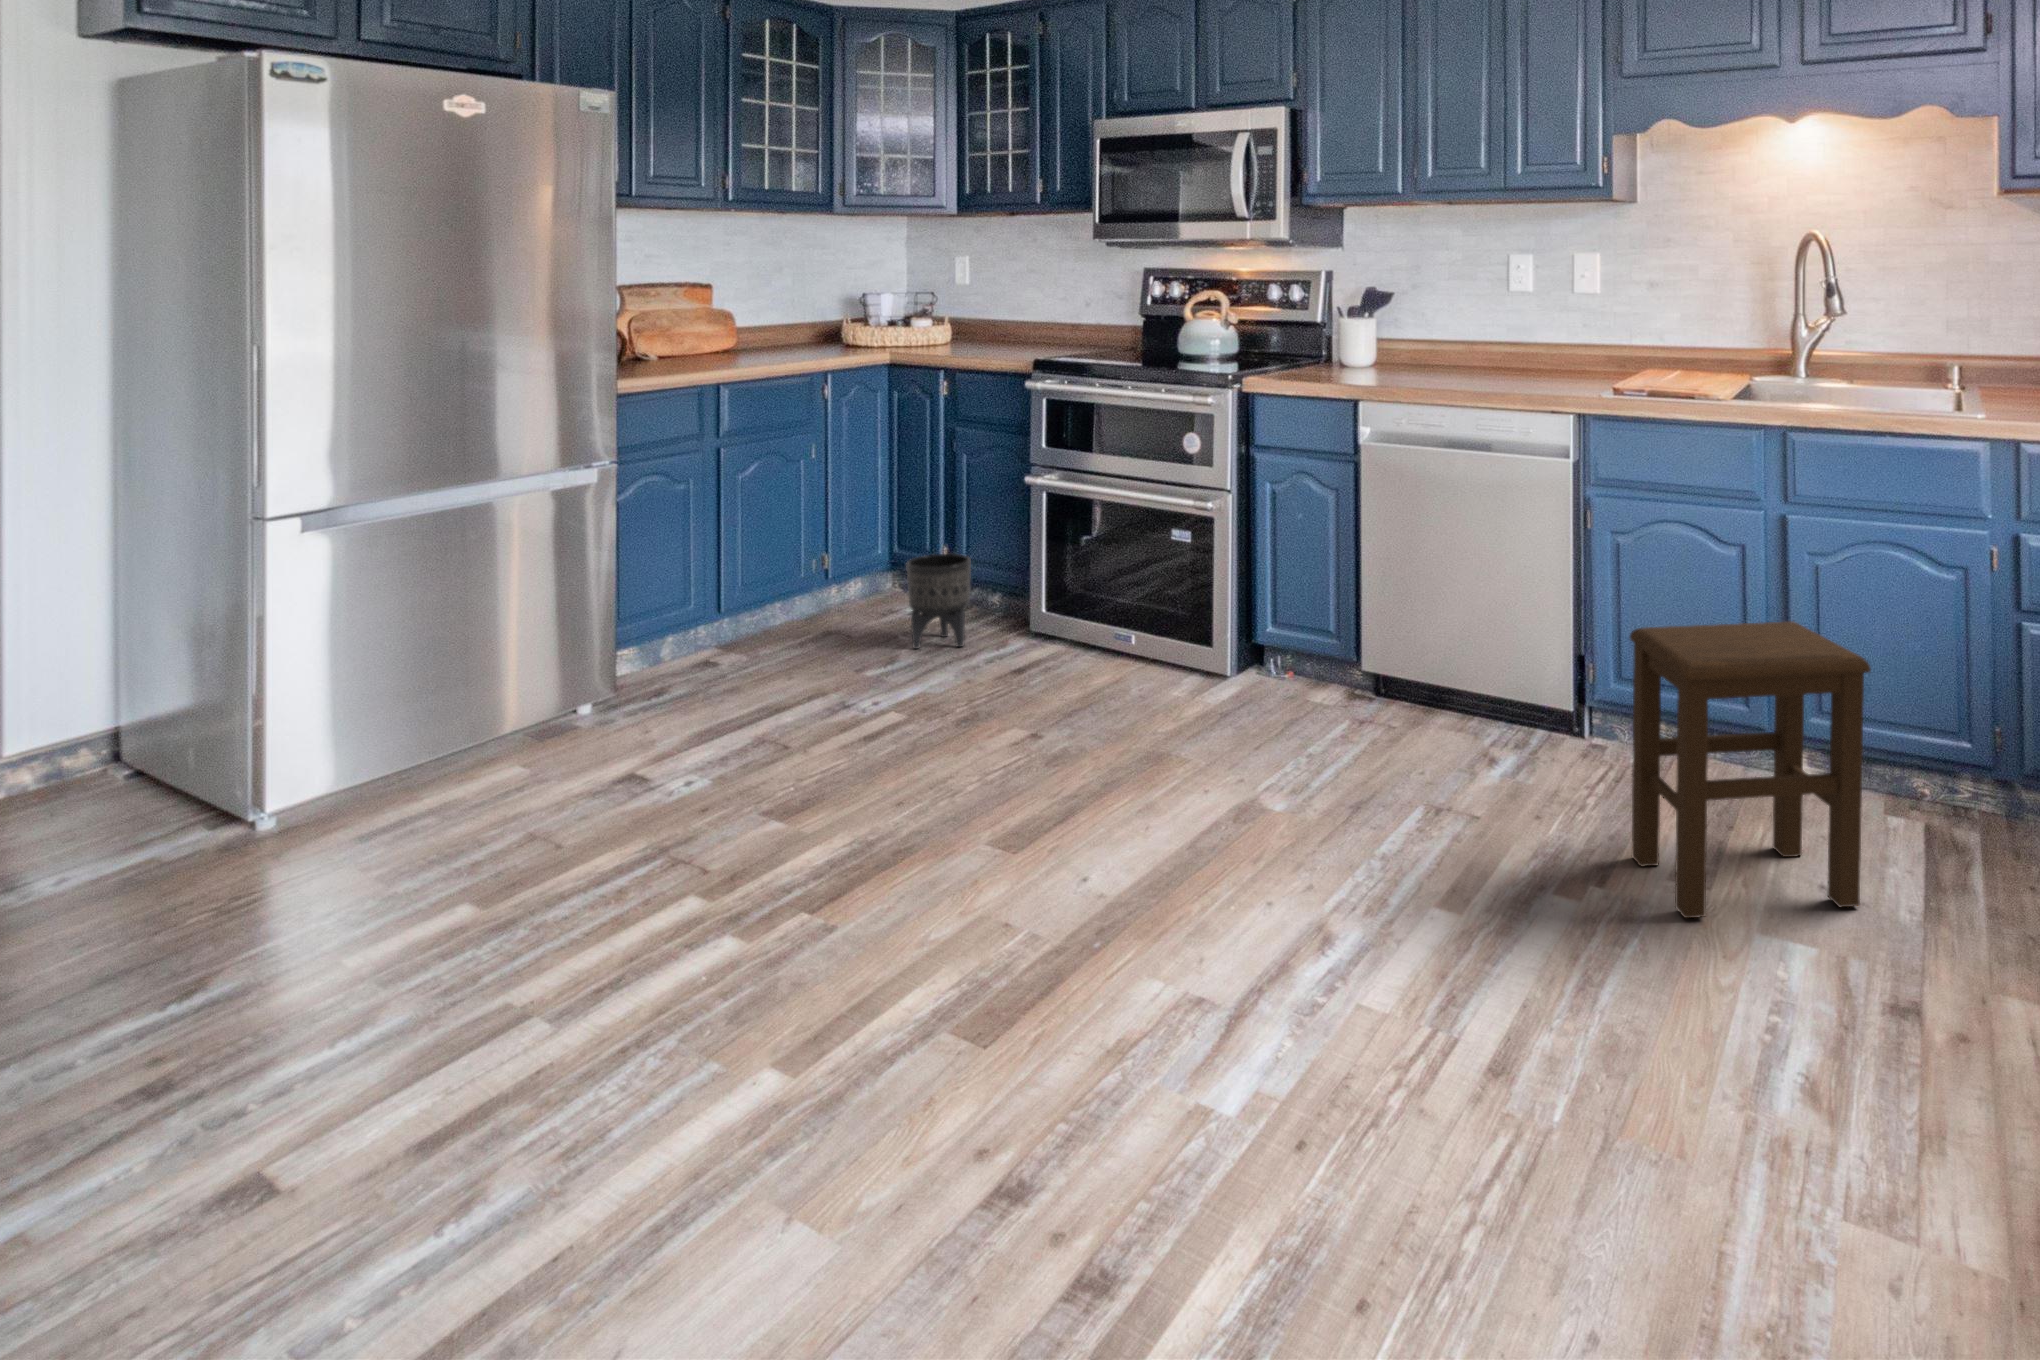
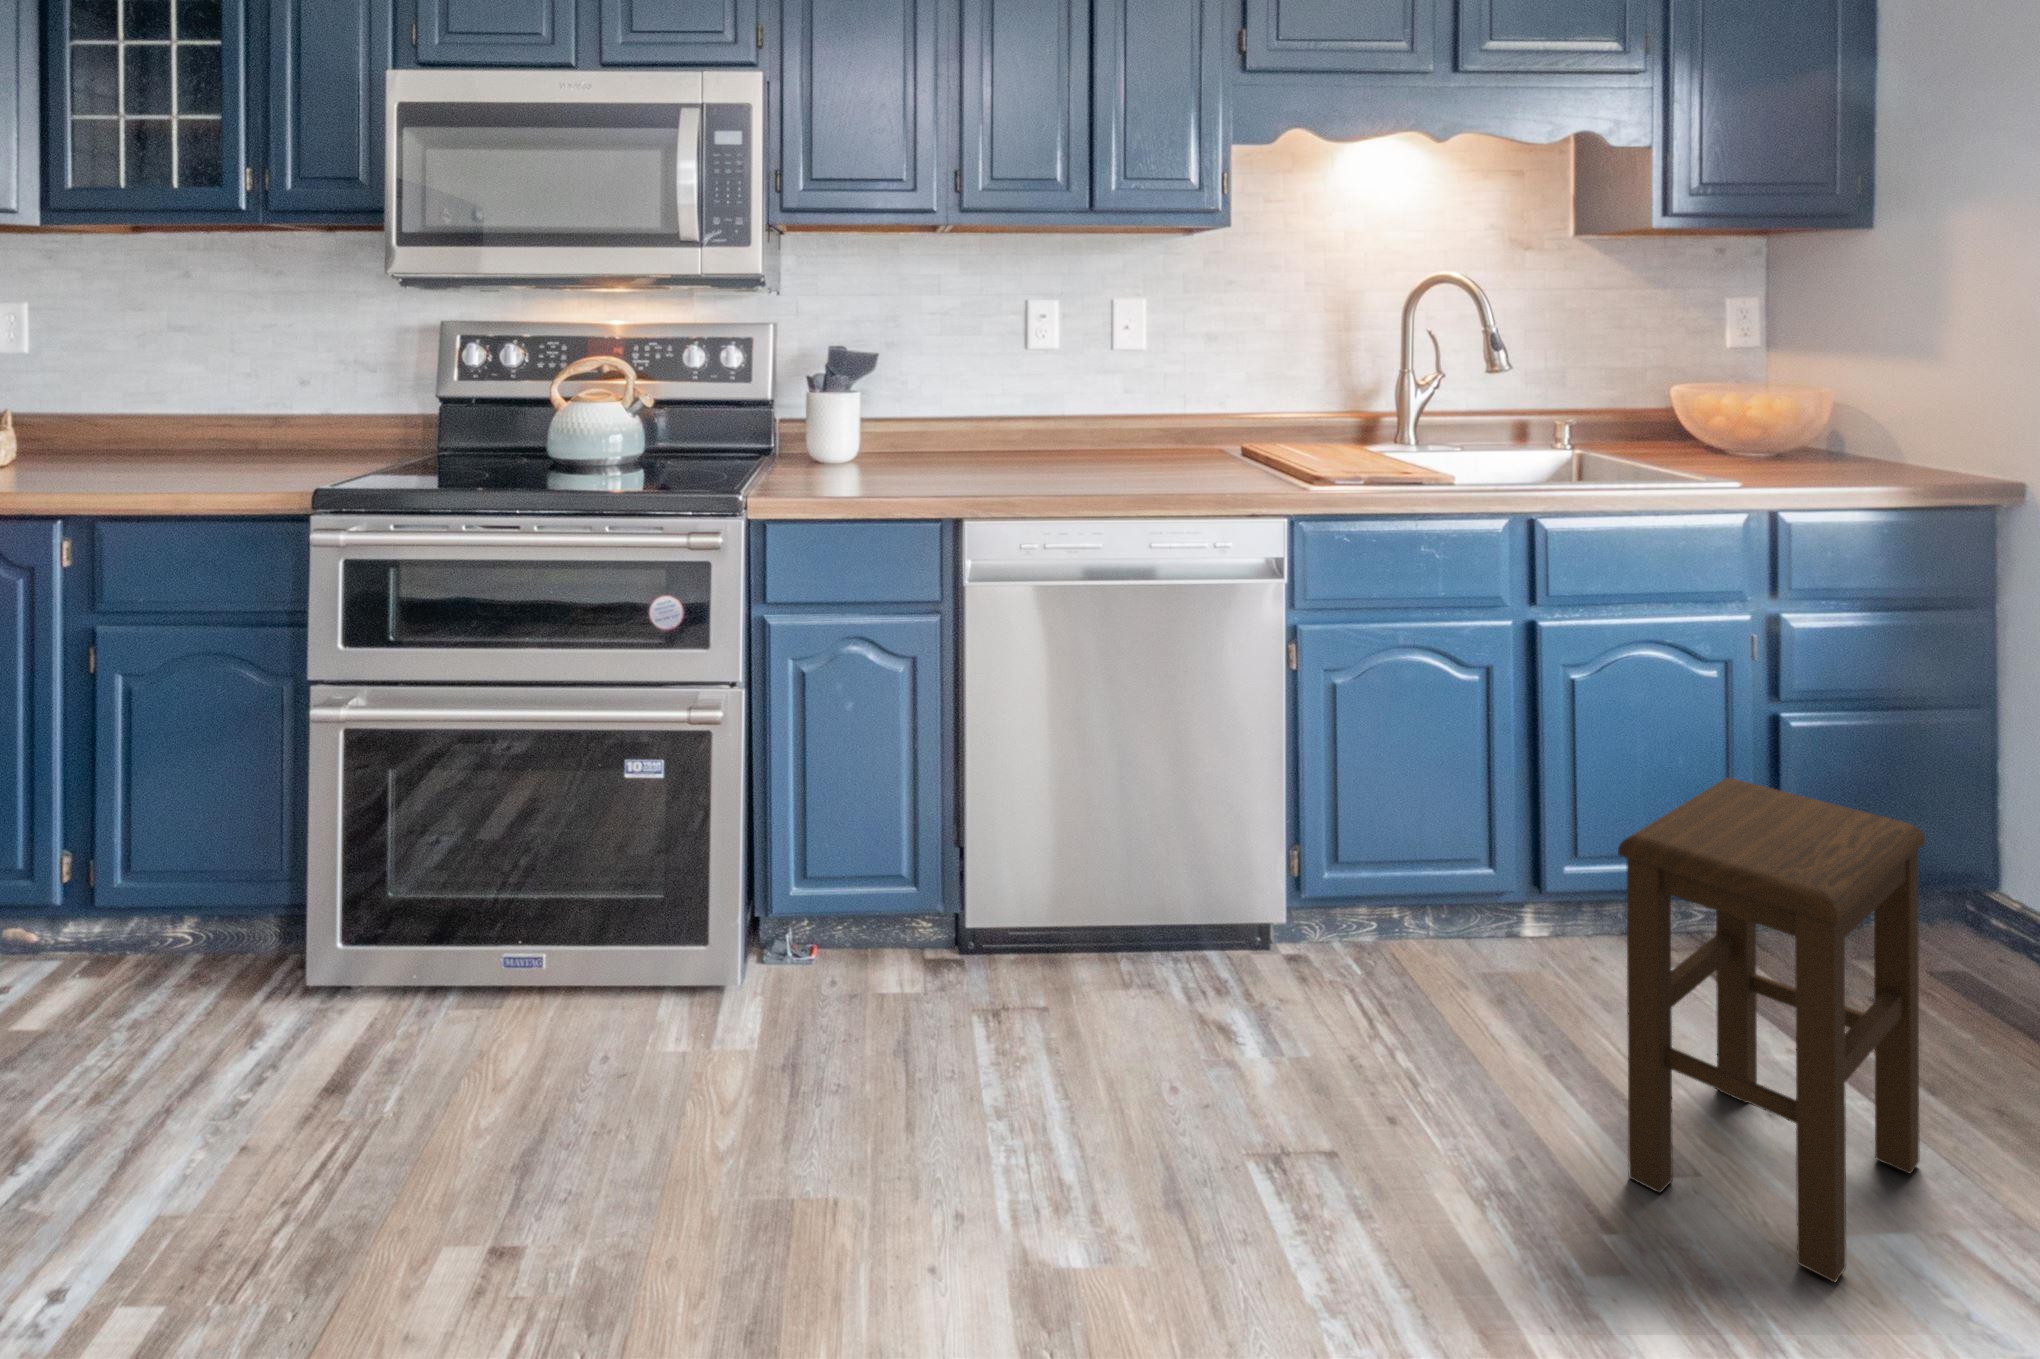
planter: present [906,554,971,649] -> none [39,878,189,1106]

